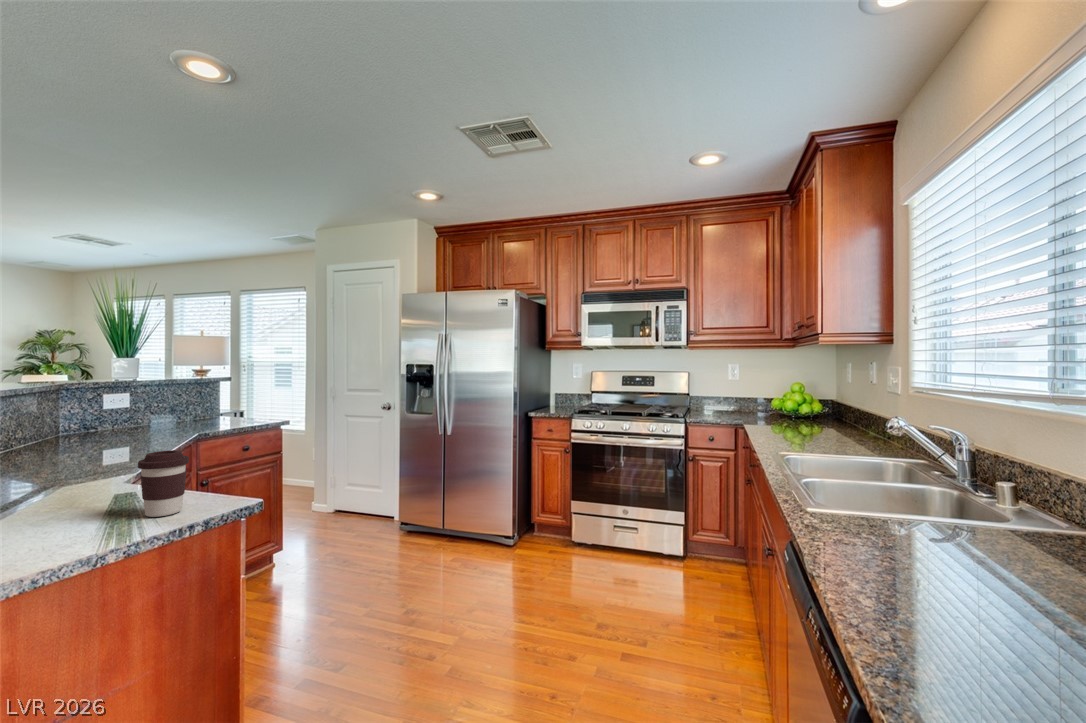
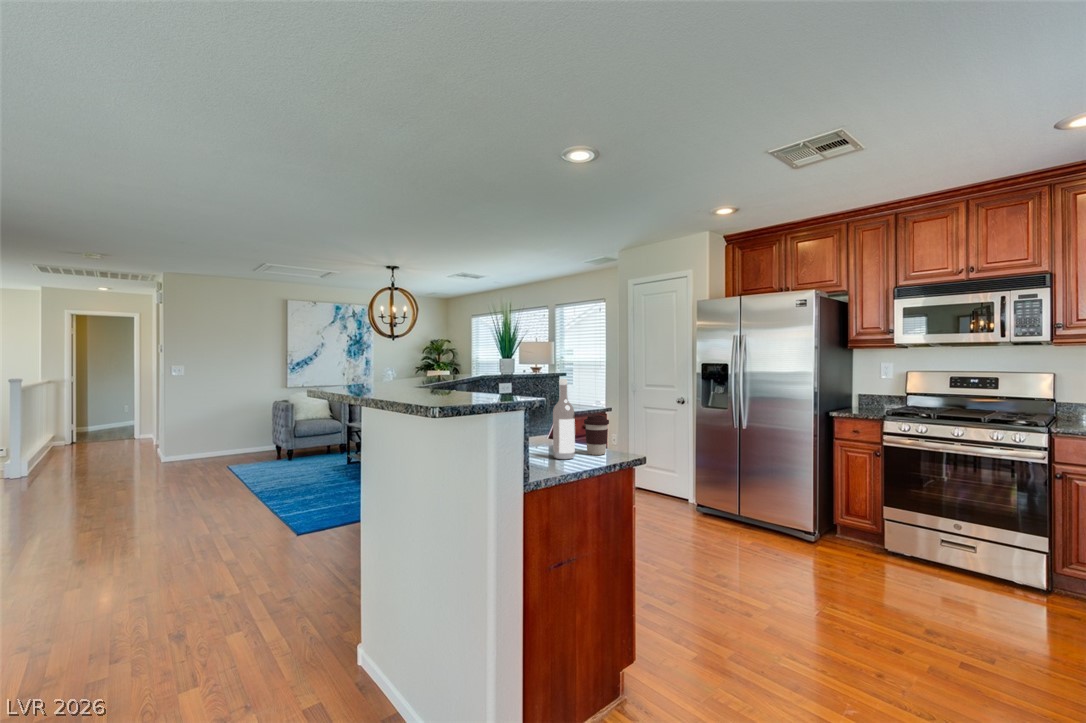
wine bottle: none [52,396,105,539] -> present [553,379,575,459]

